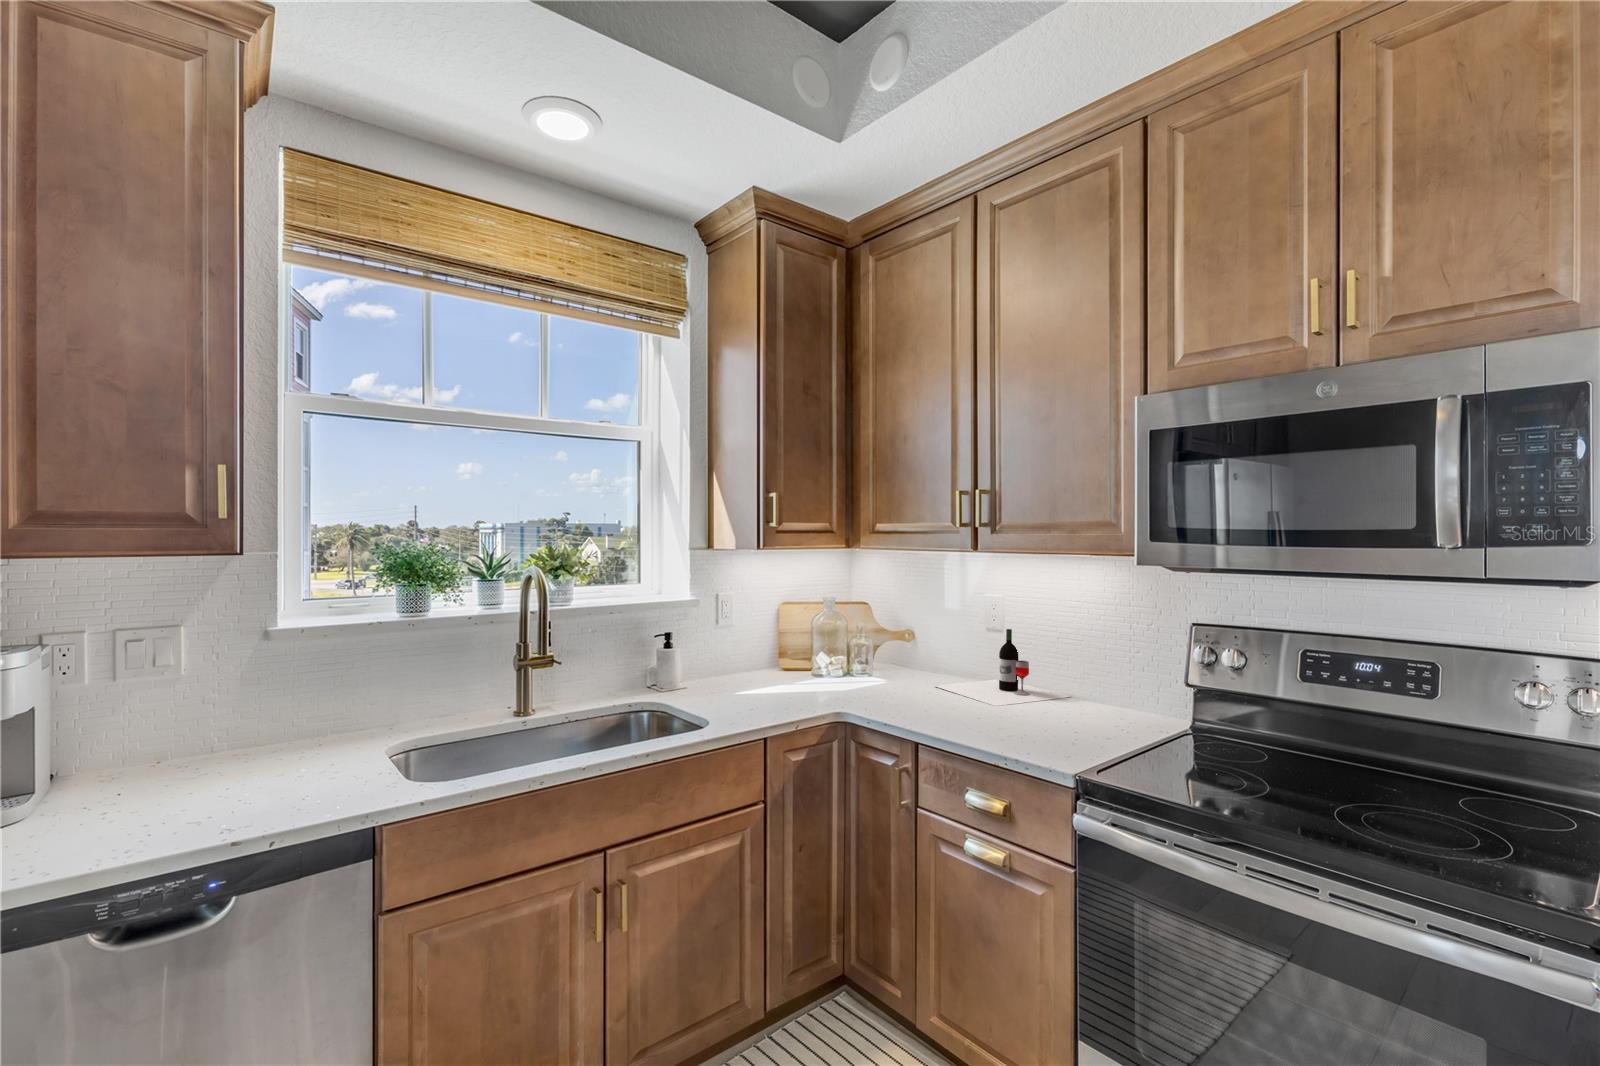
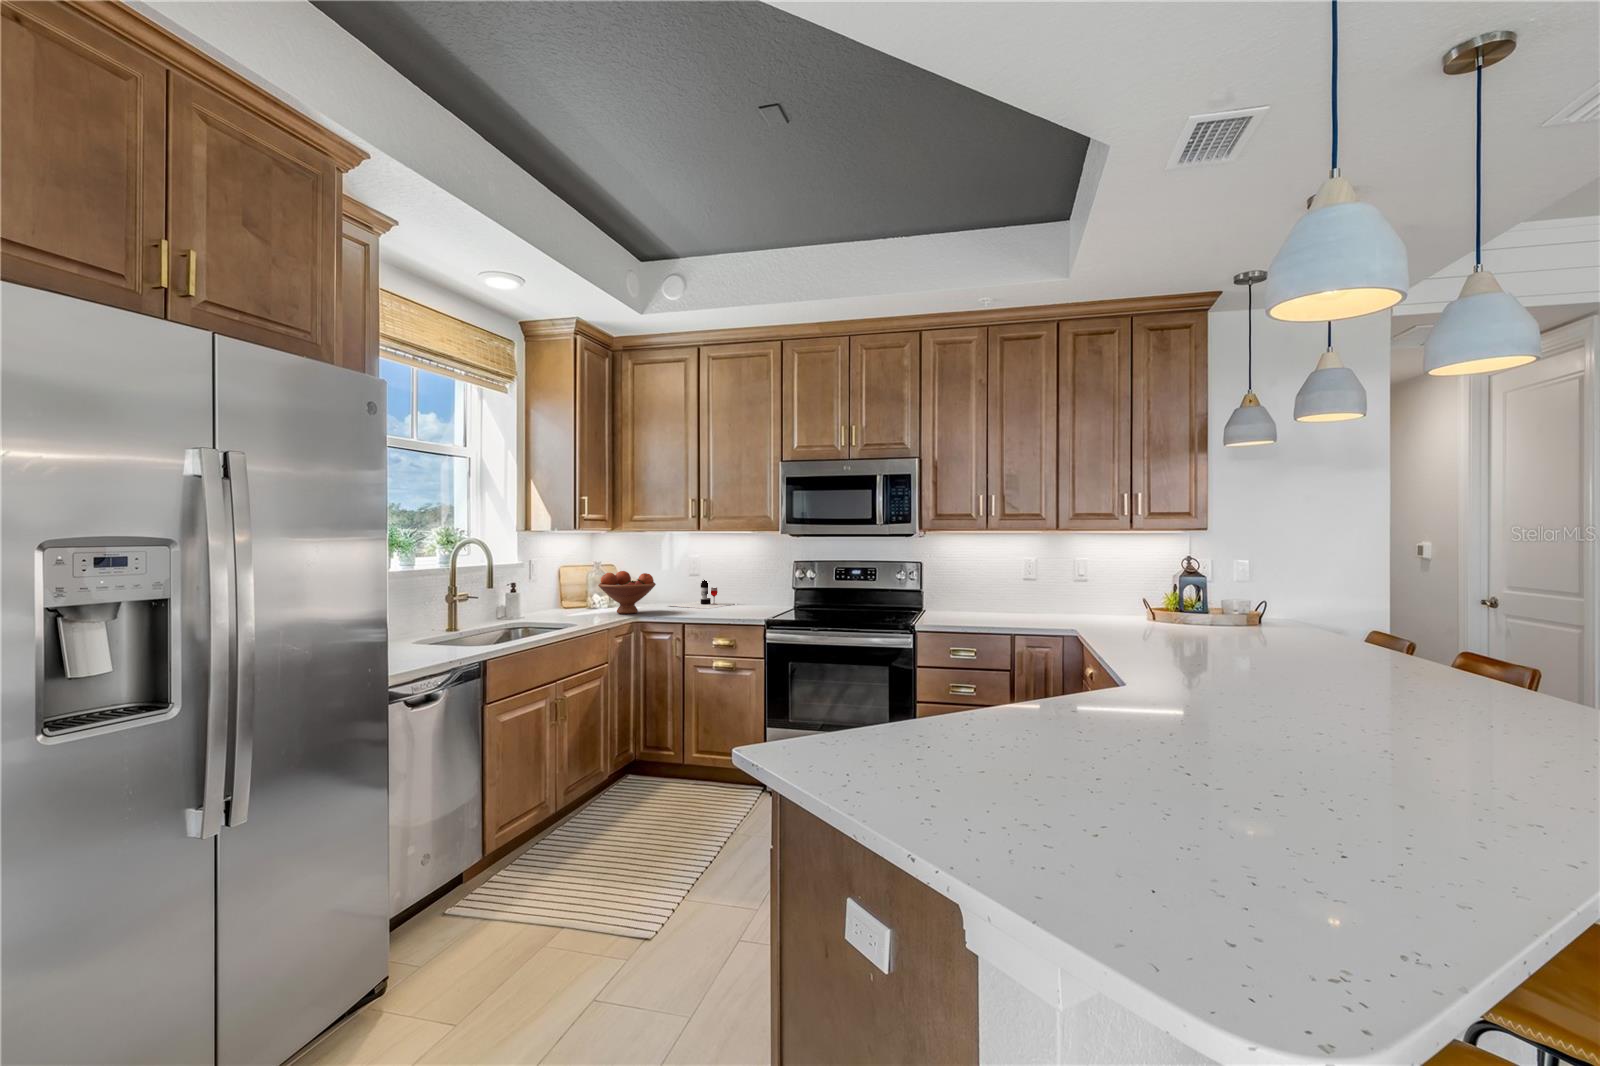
fruit bowl: none [786,621,886,703] -> present [598,571,656,614]

